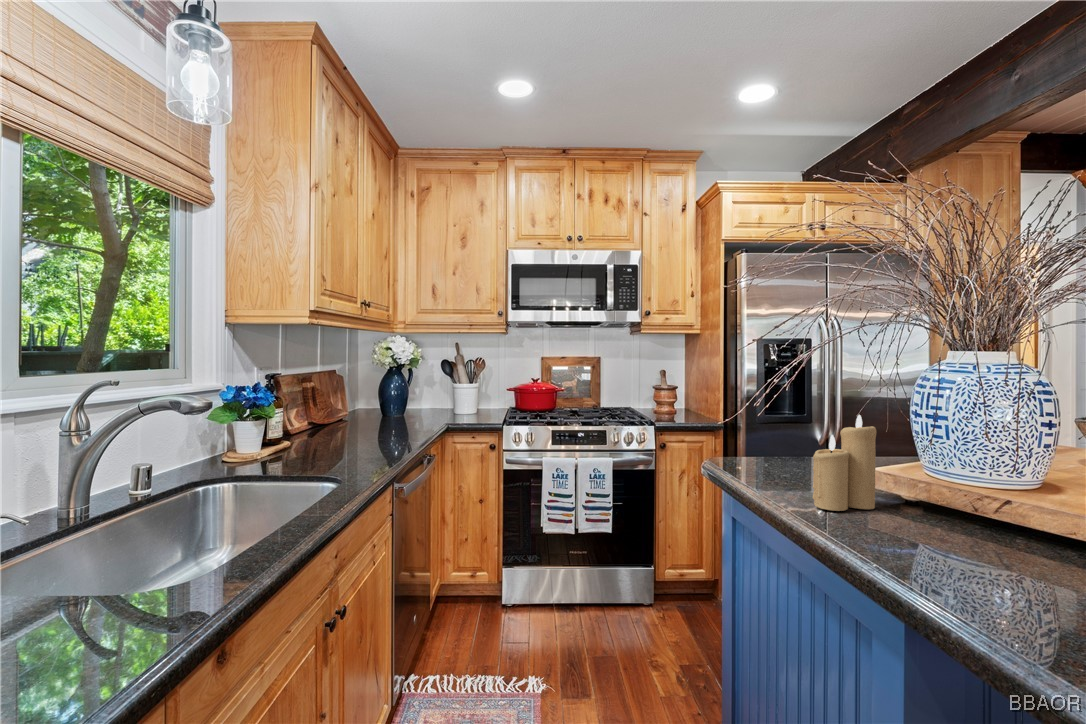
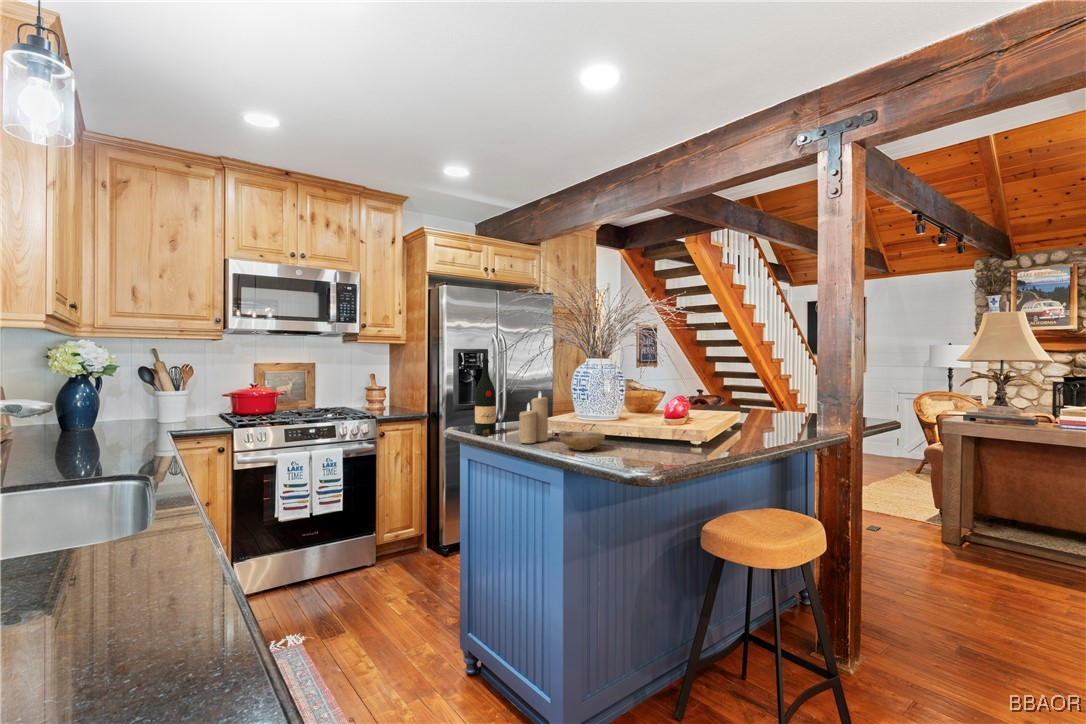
wine bottle: none [748,354,801,479] -> present [475,359,505,435]
ceramic bowl: none [889,504,1014,555] -> present [559,432,605,451]

